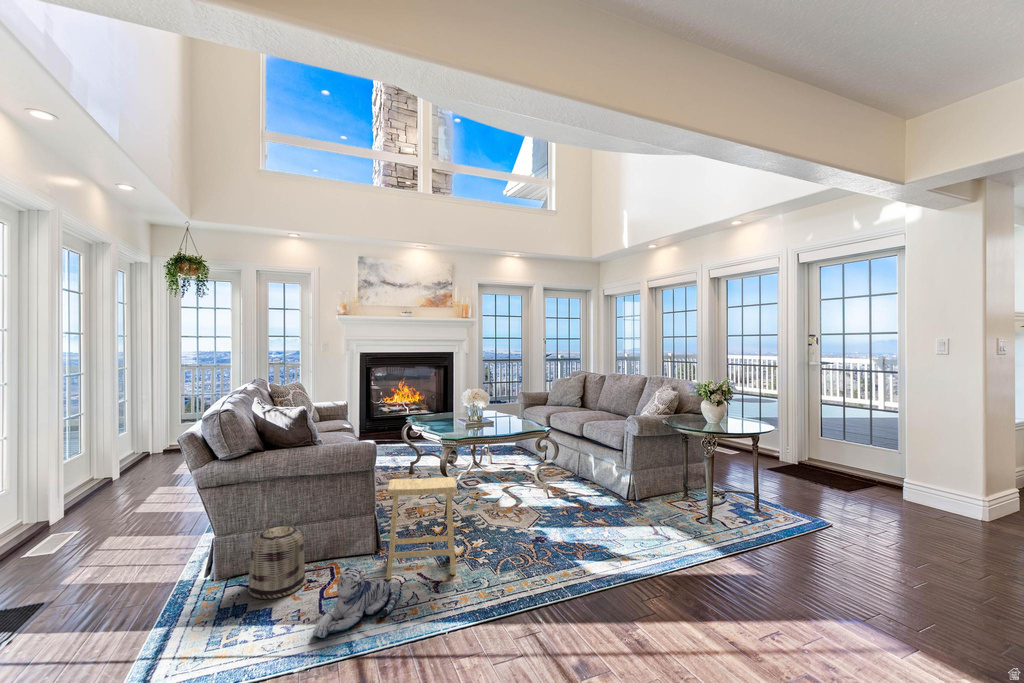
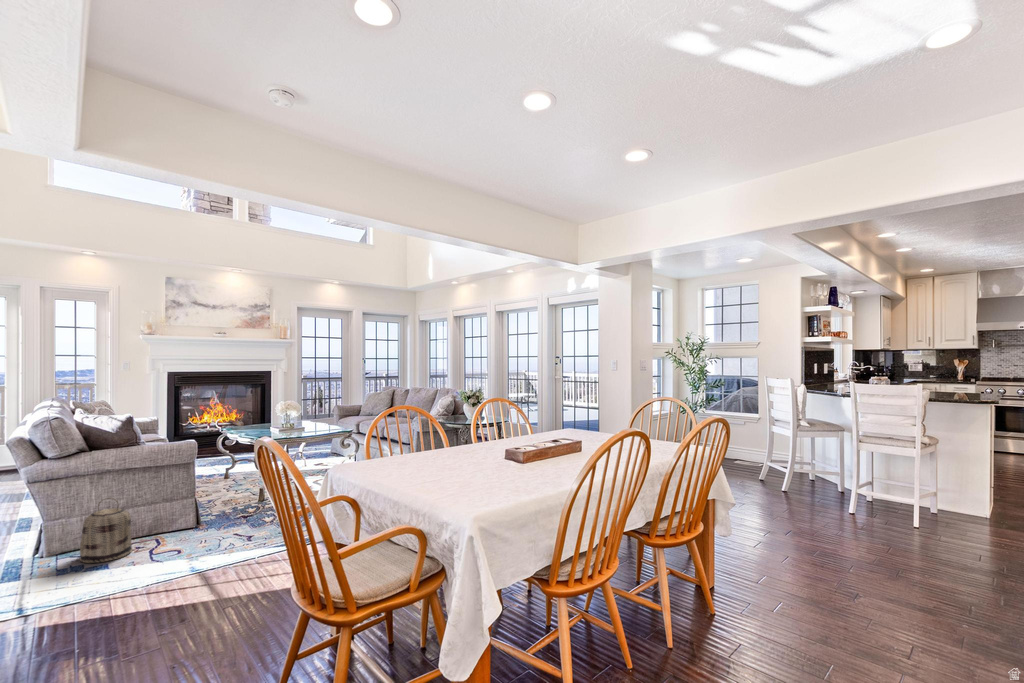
footstool: present [386,477,456,580] -> none [205,463,266,543]
plush toy: present [313,567,397,638] -> none [147,525,215,574]

